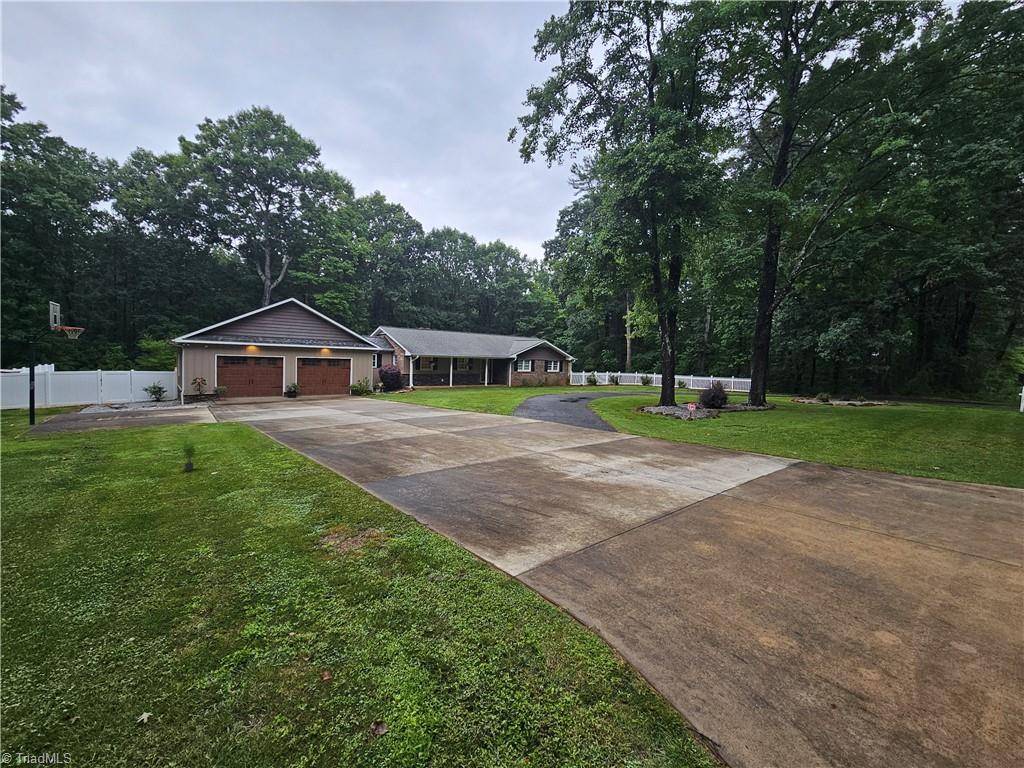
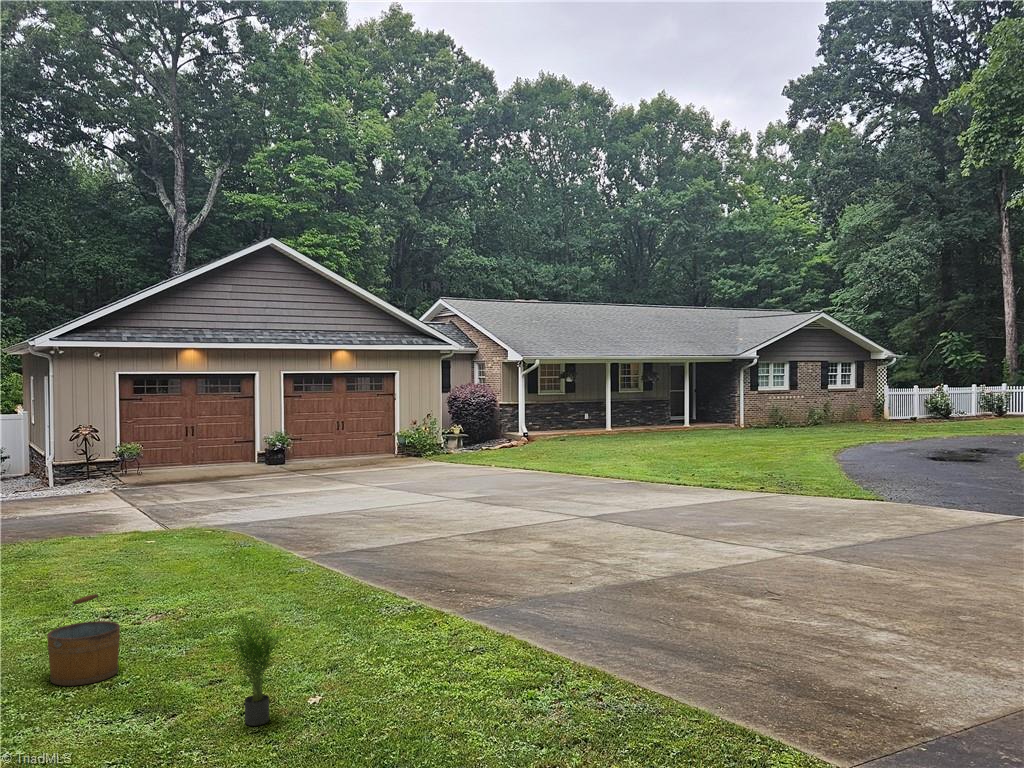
bucket: none [129,436,157,463] -> present [47,594,120,686]

